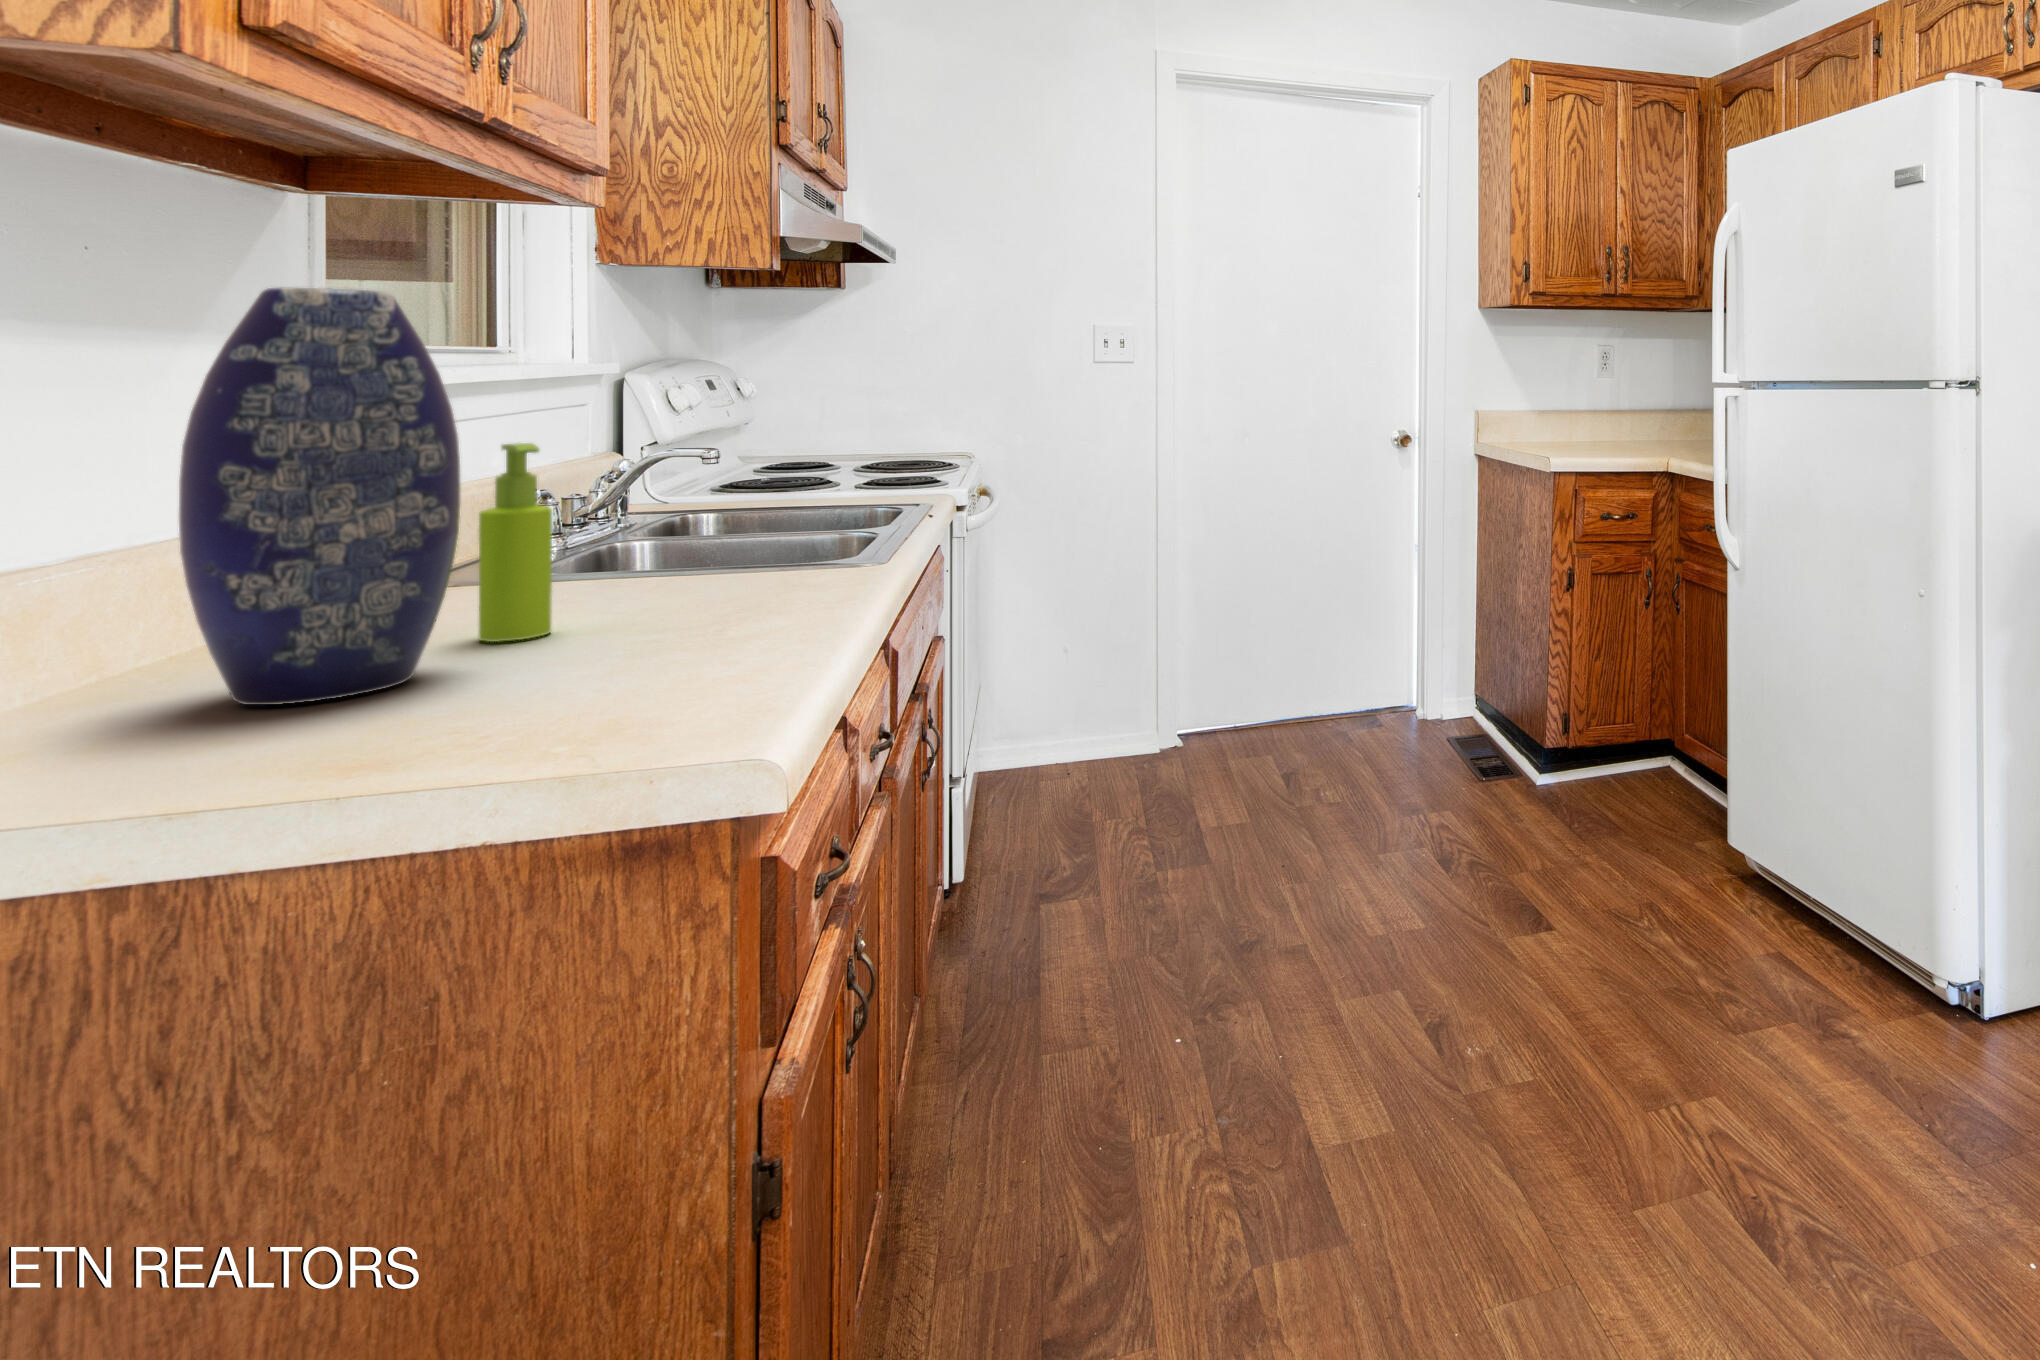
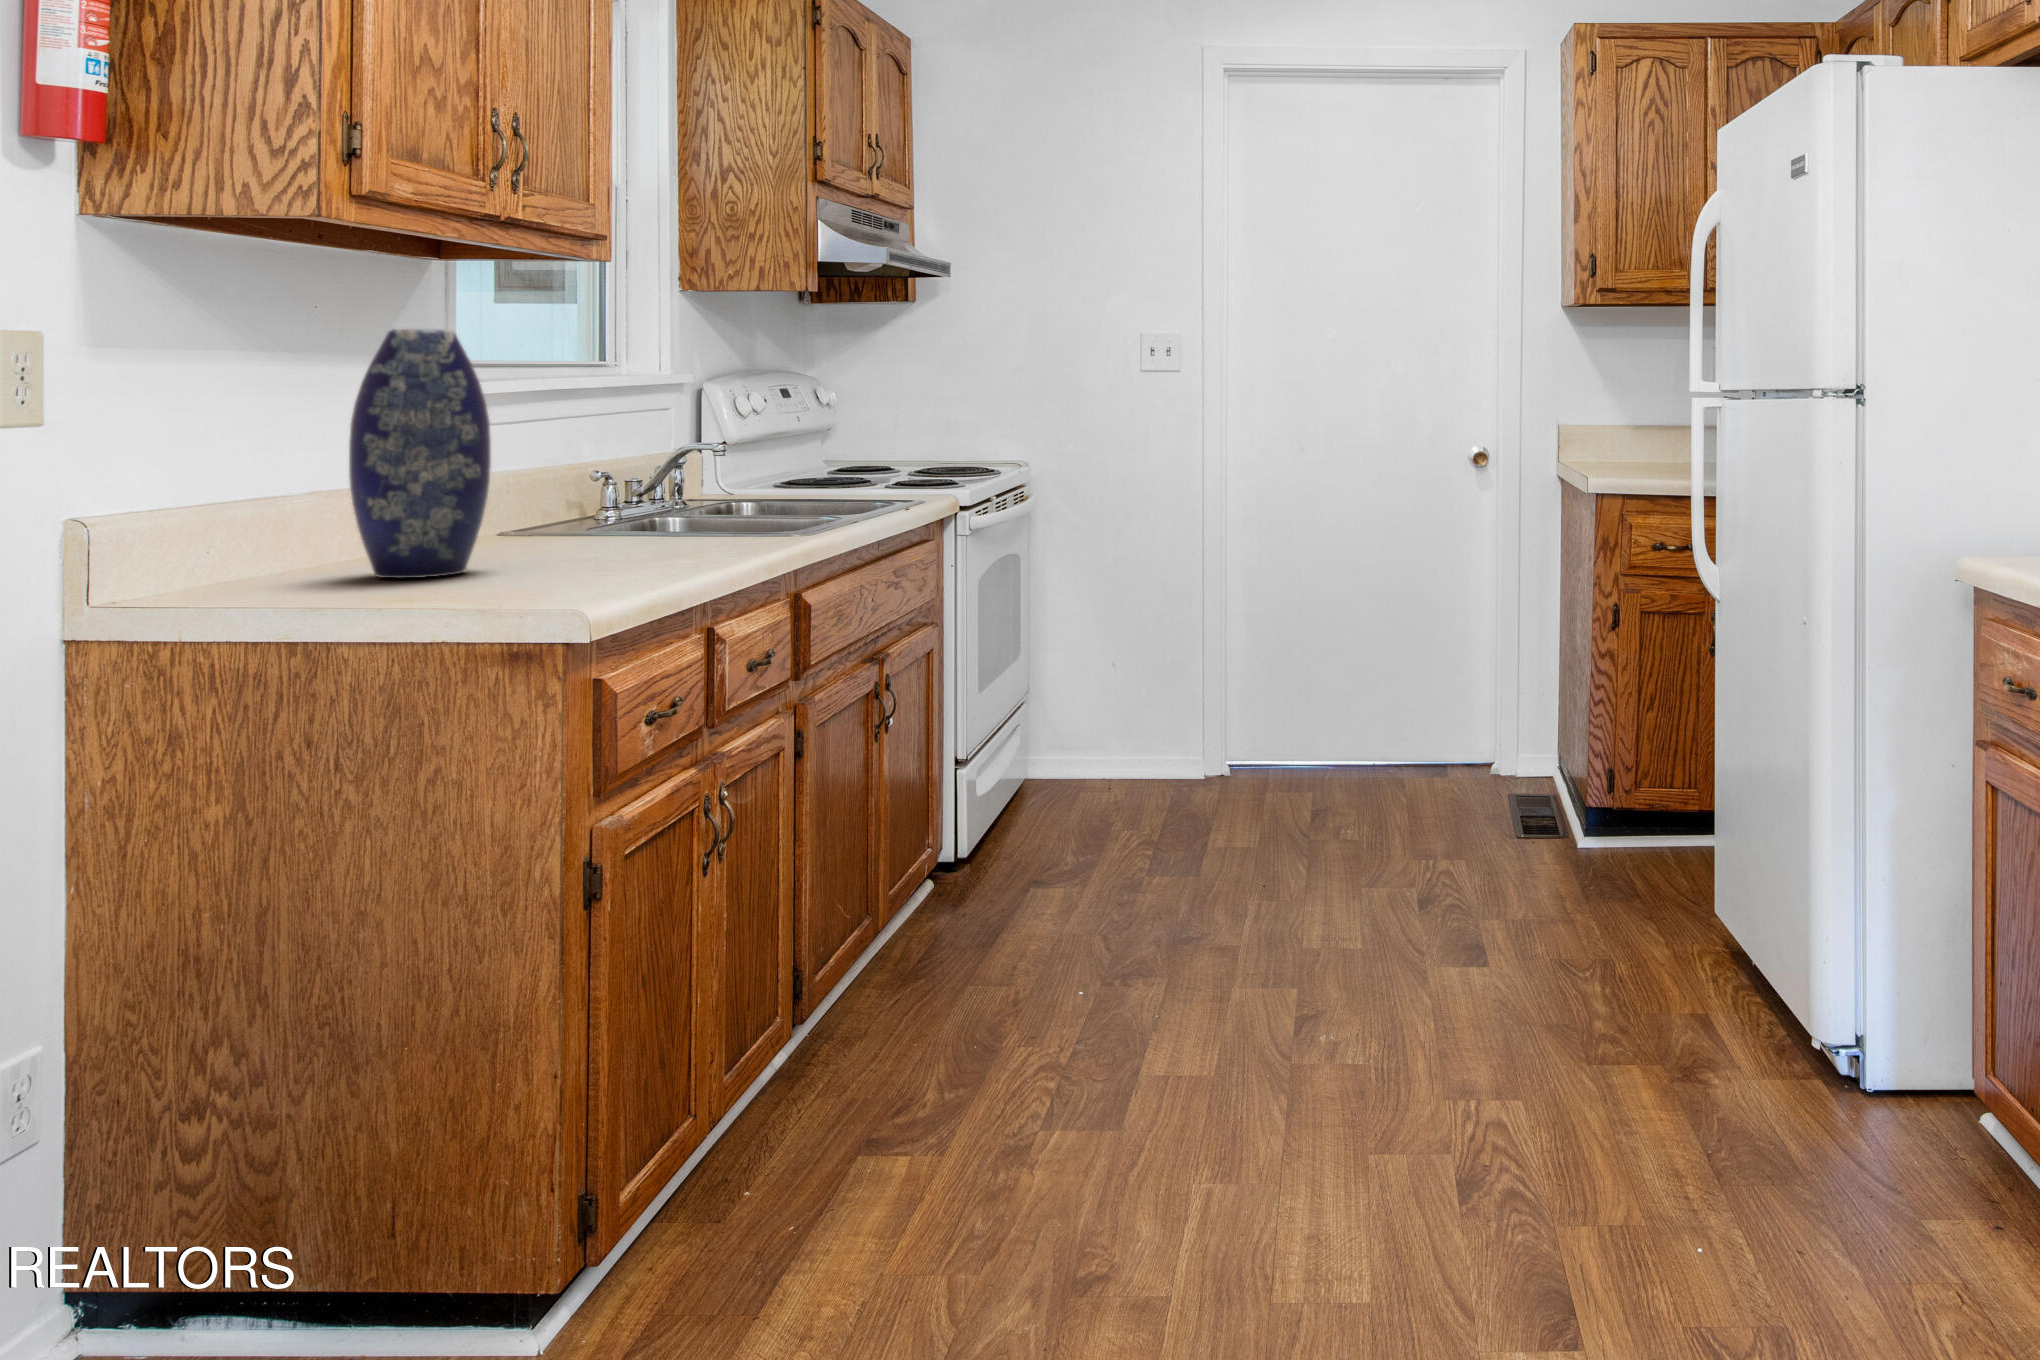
soap dispenser: present [479,443,552,642] -> none [517,428,559,560]

